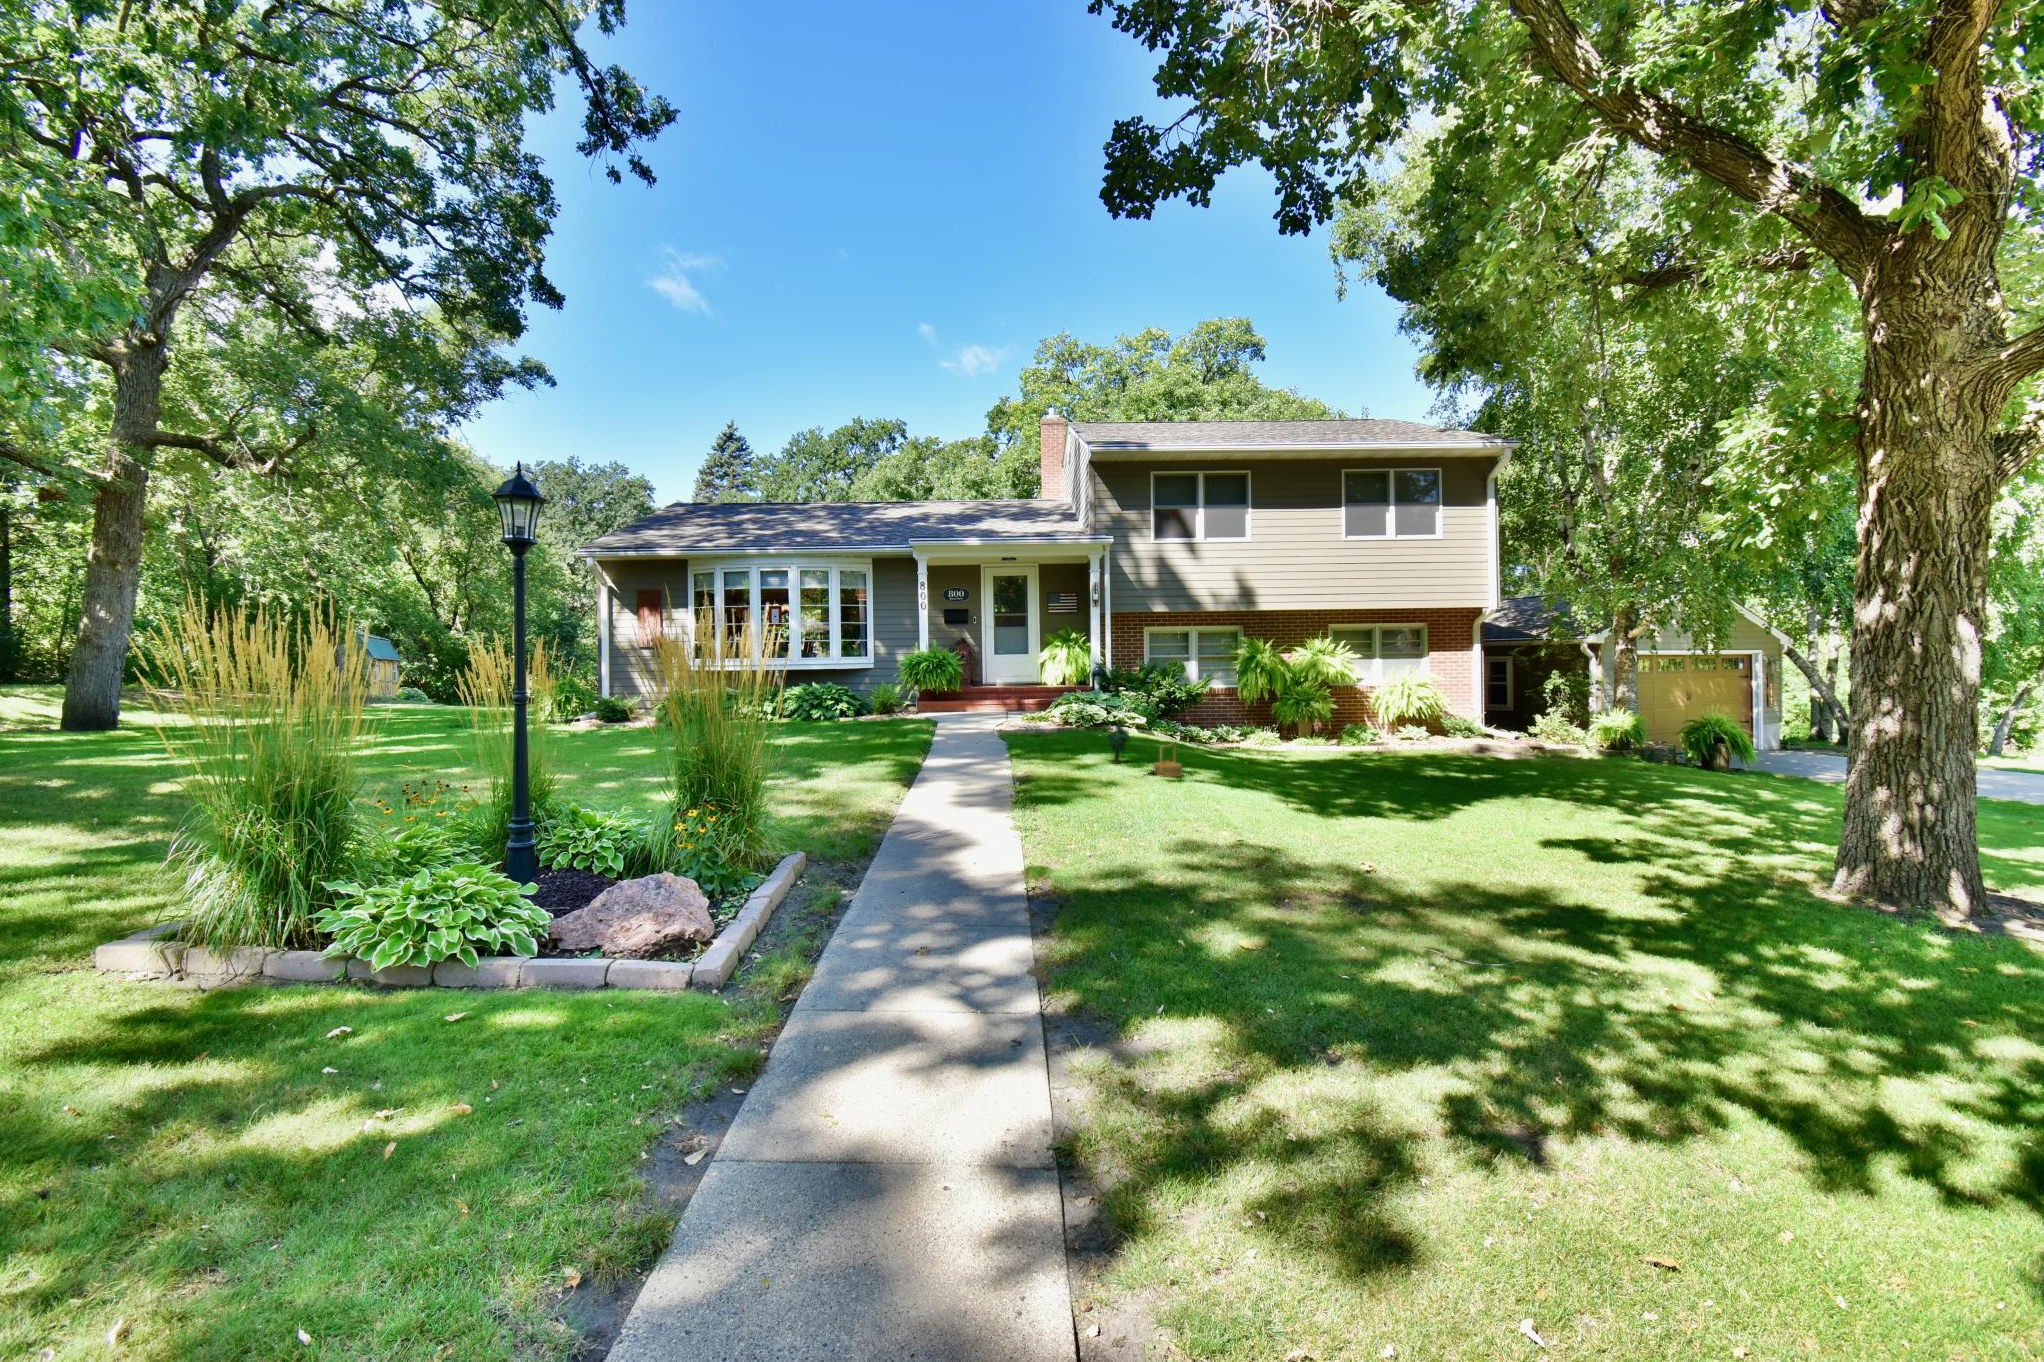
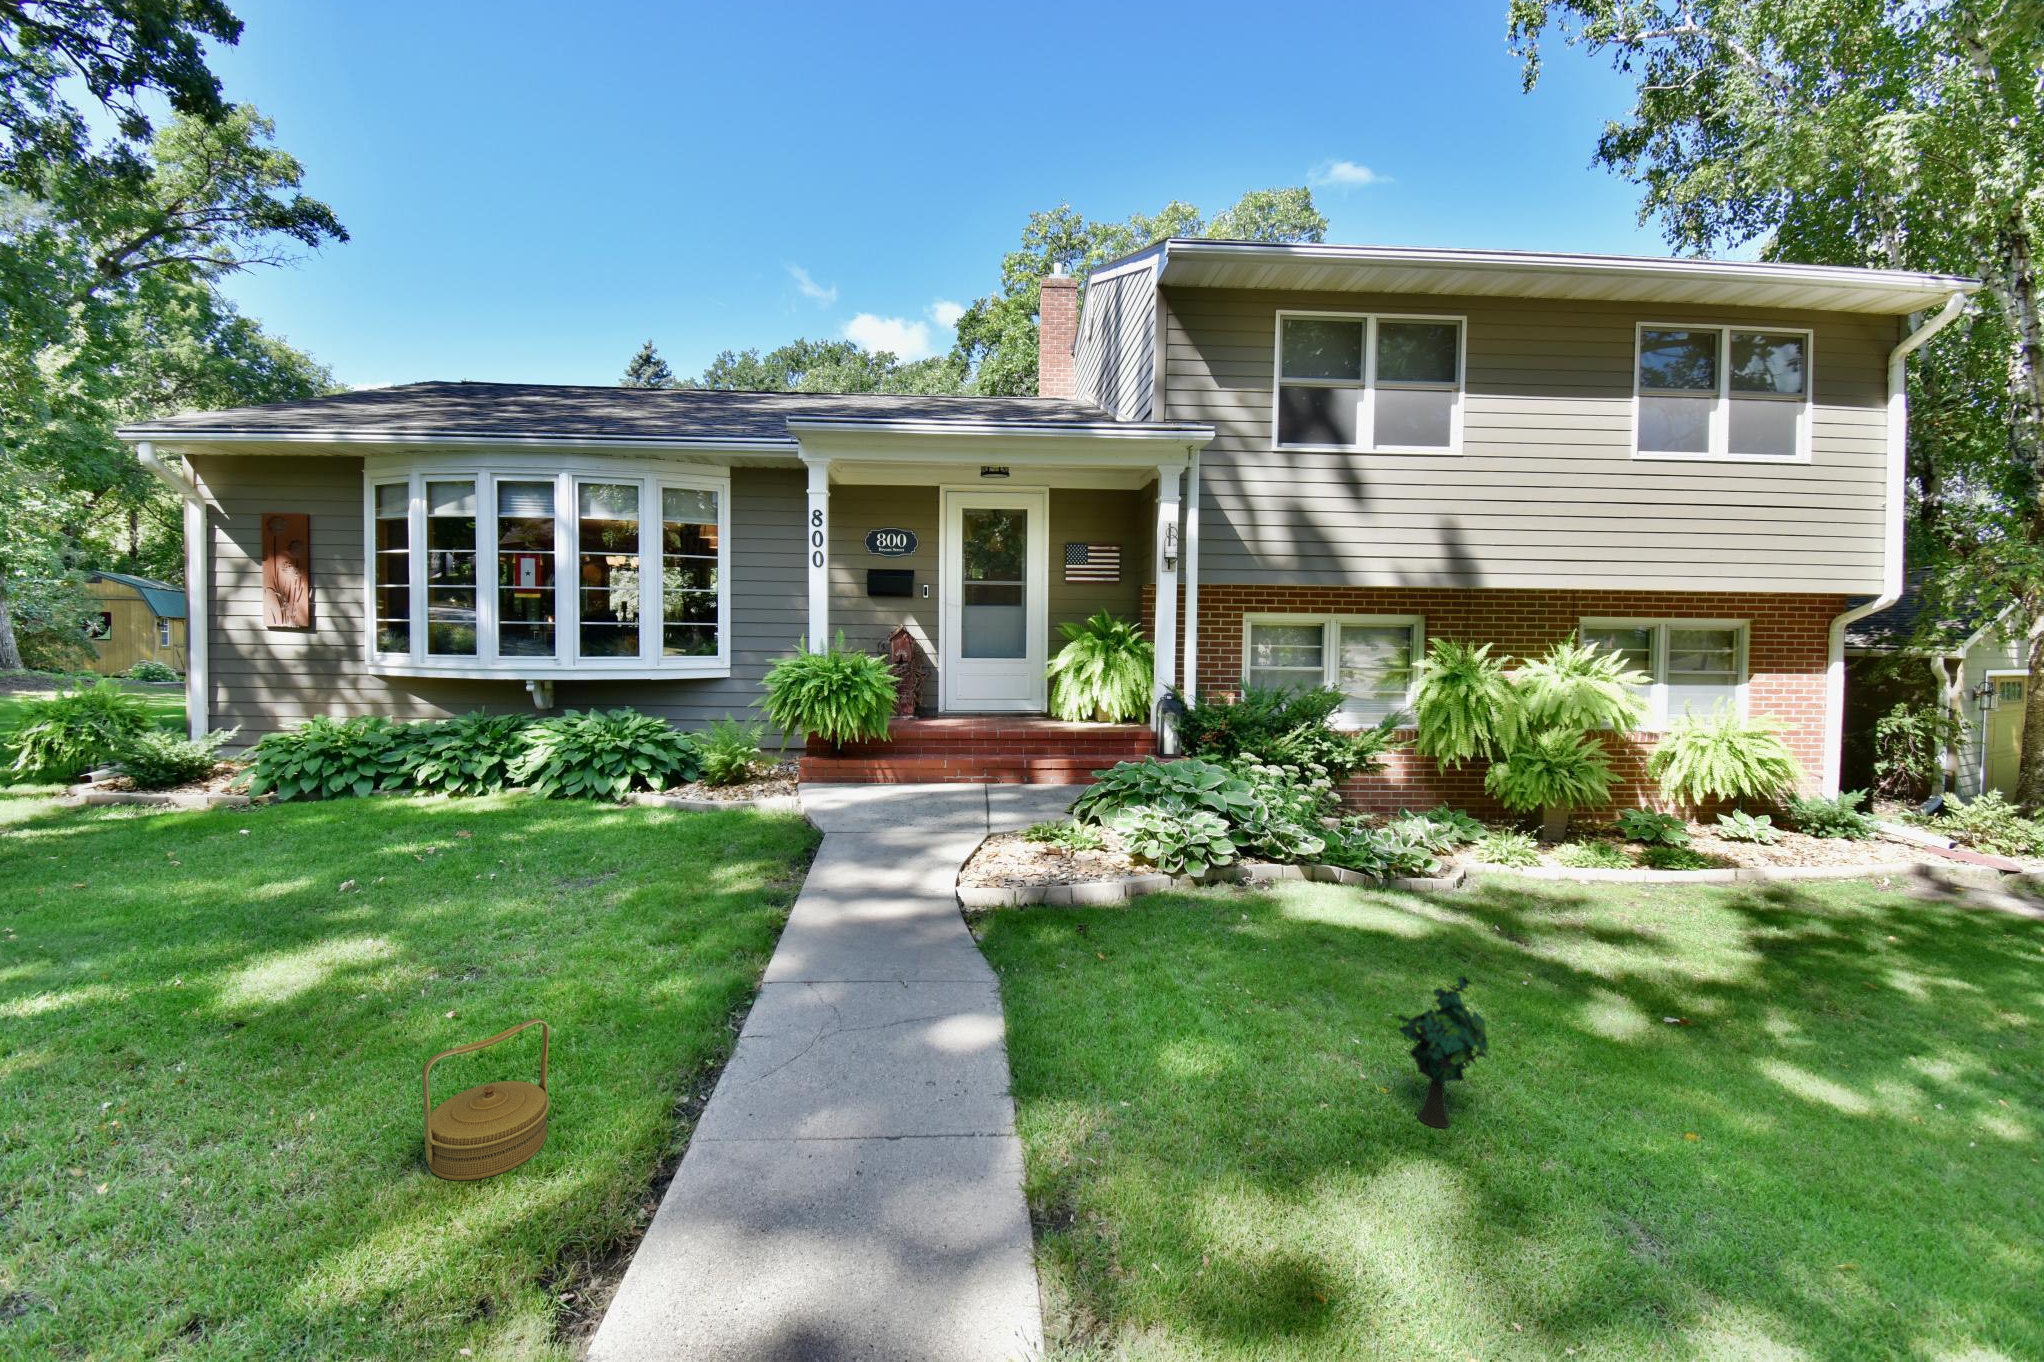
basket: present [1154,744,1182,777] -> present [422,1018,549,1181]

